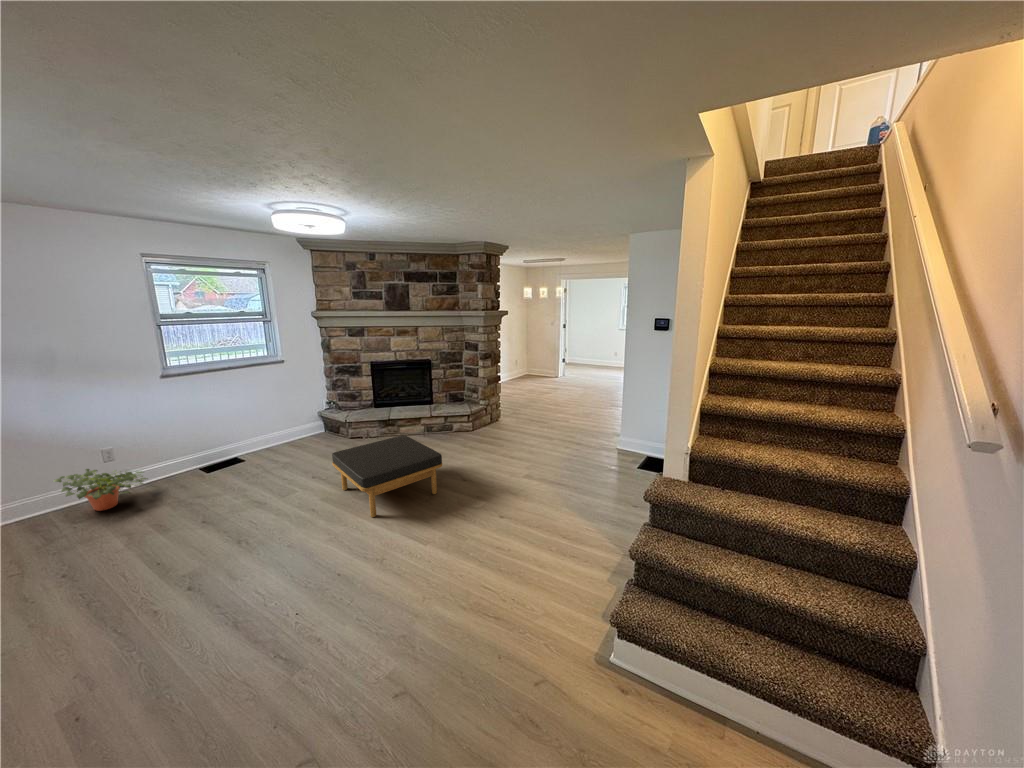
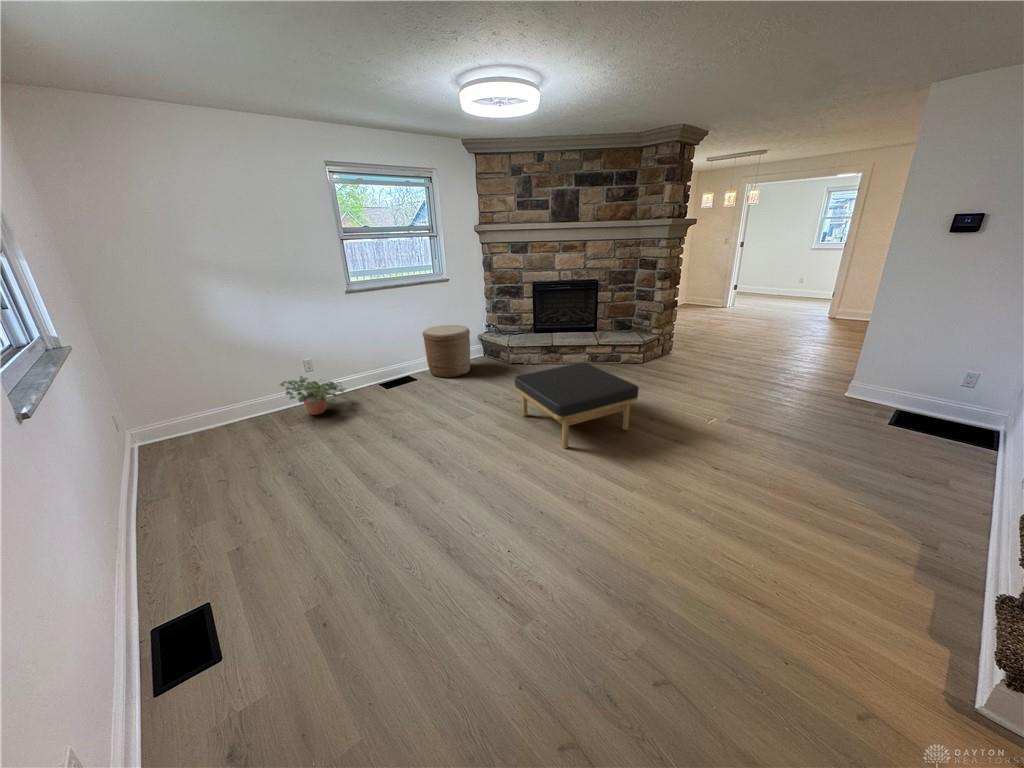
woven basket: none [250,404,304,457] -> present [423,325,470,378]

